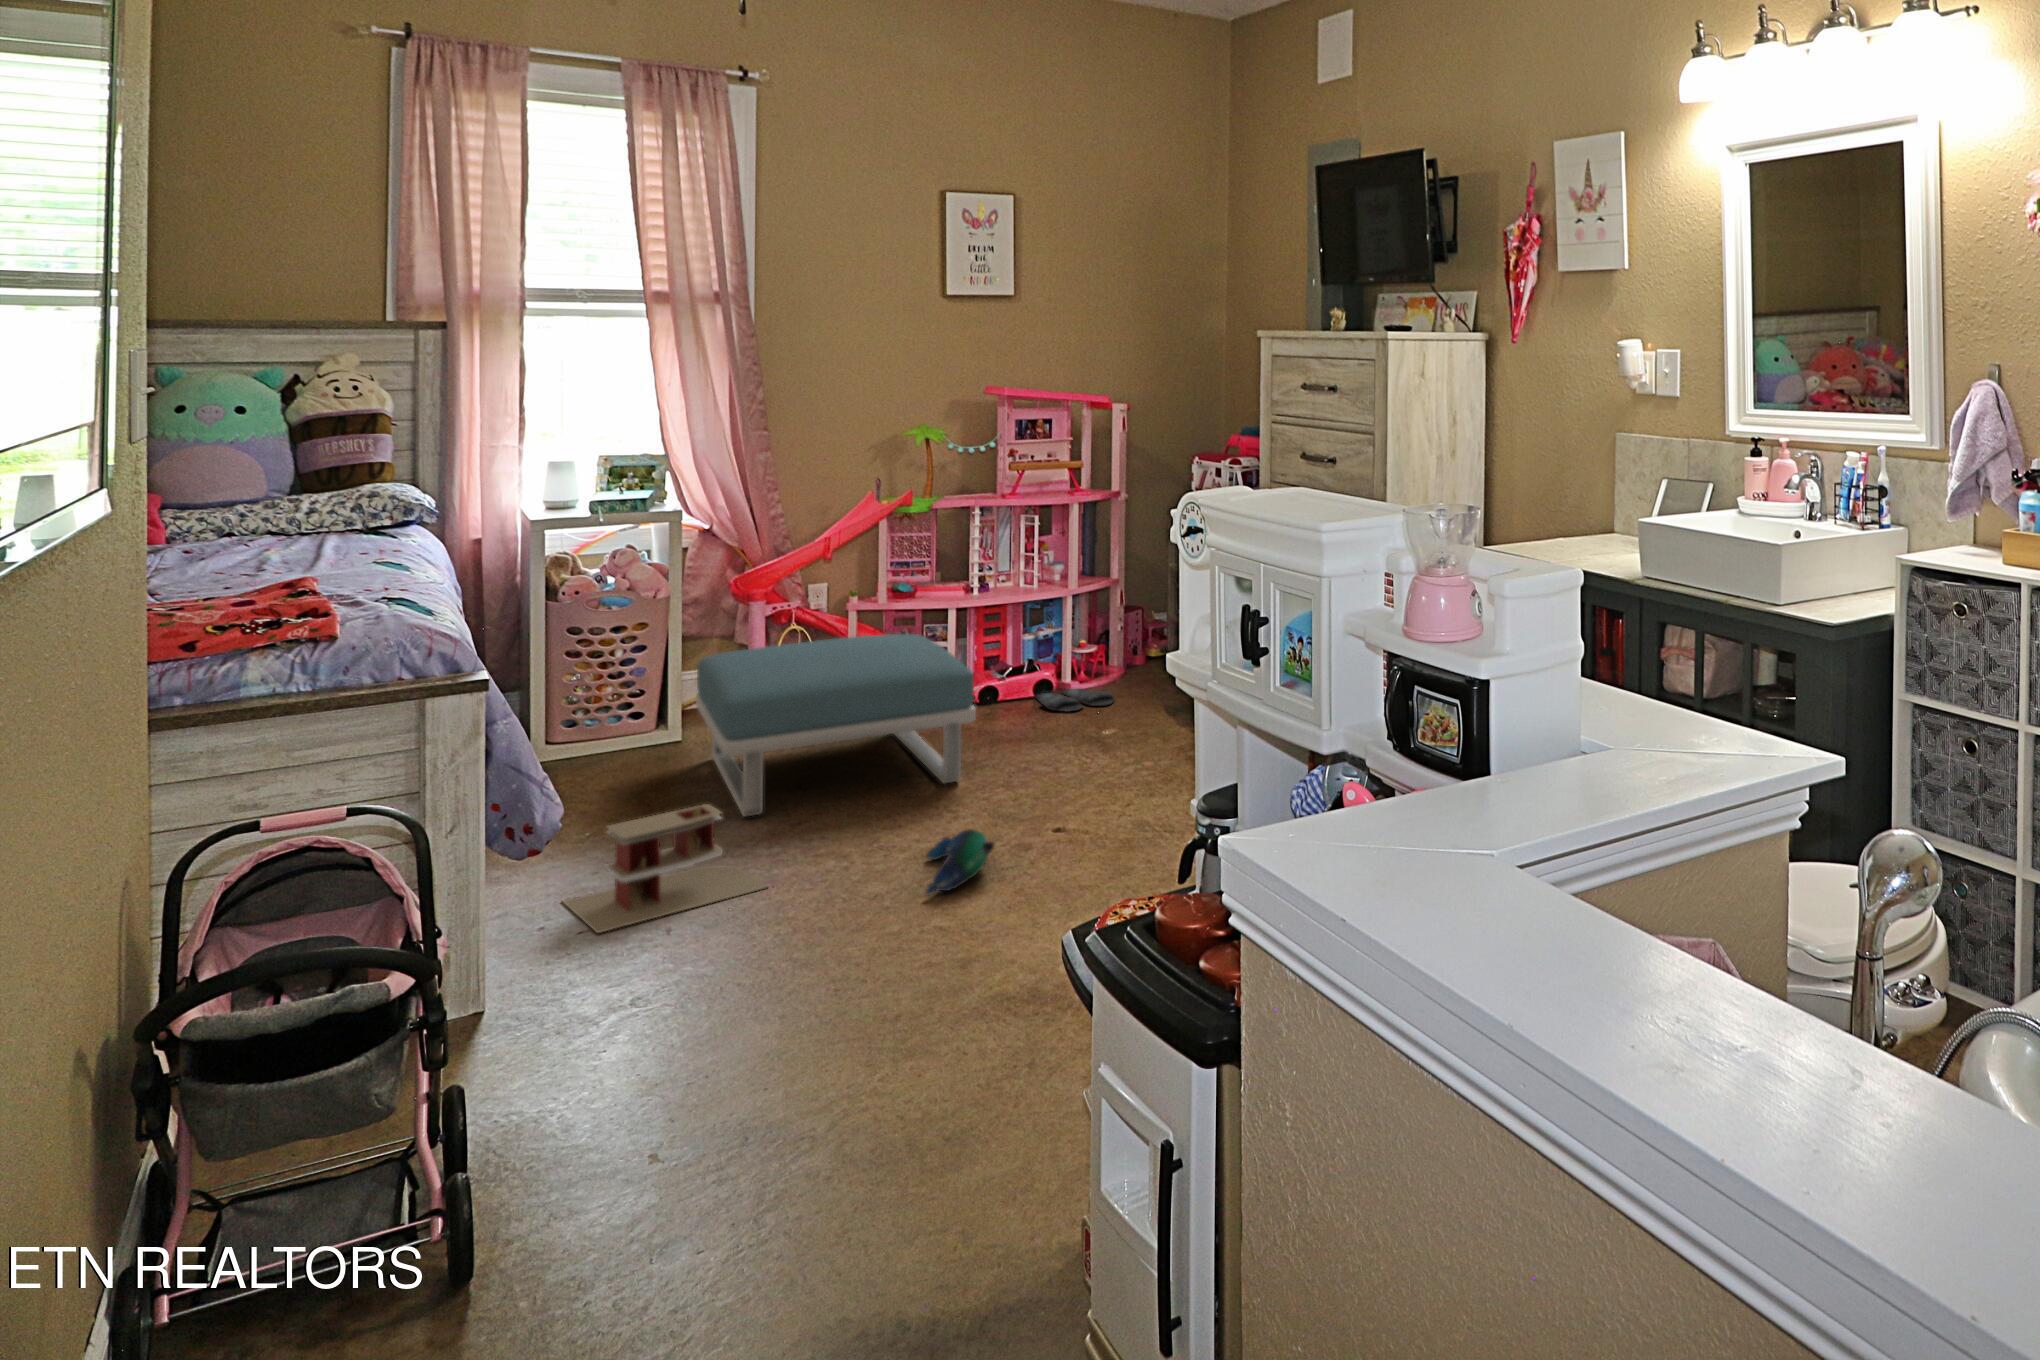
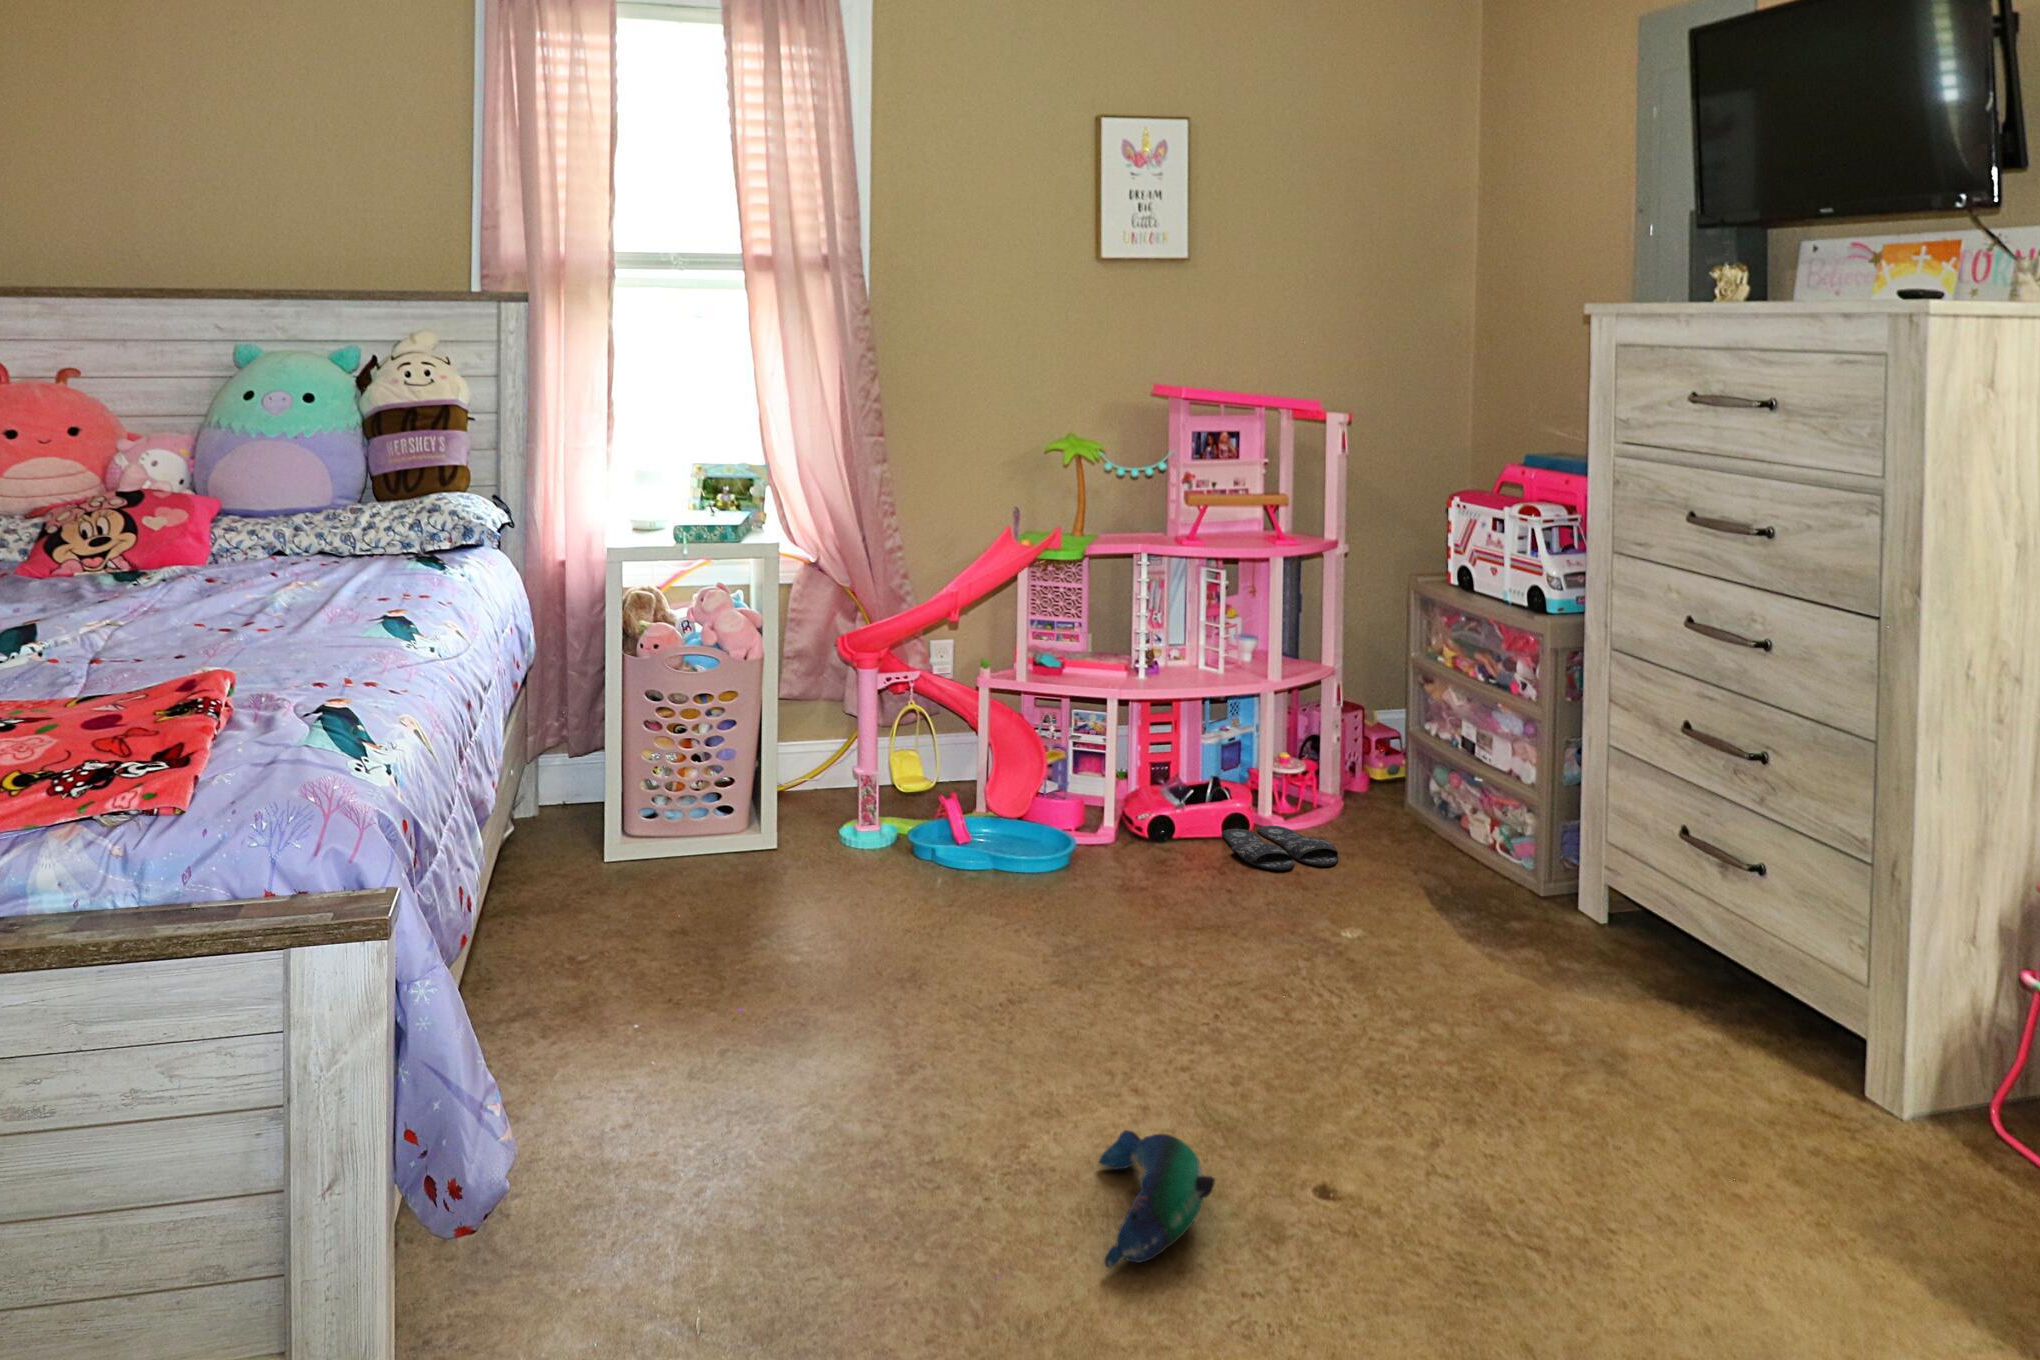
footstool: present [696,634,976,817] -> none [790,735,1159,1010]
toy house: present [563,804,767,933] -> none [592,1017,867,1232]

